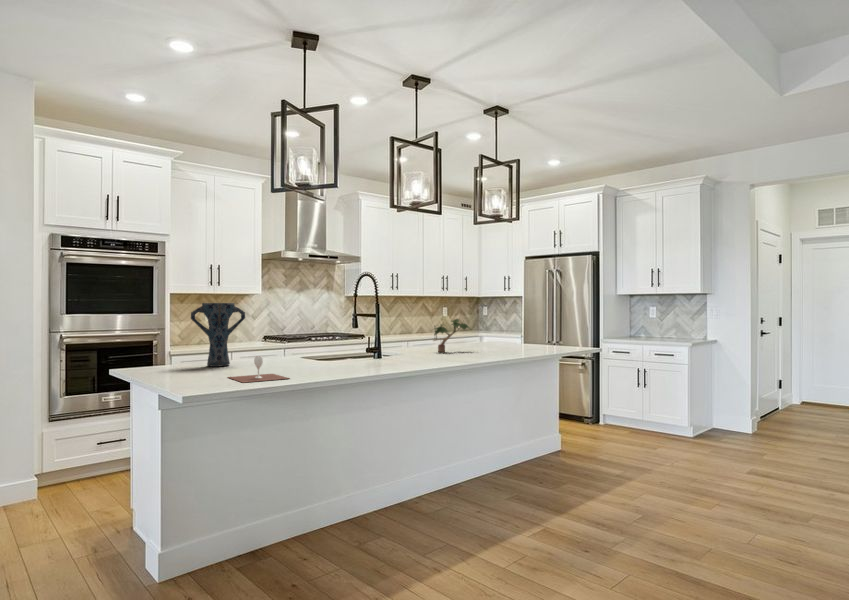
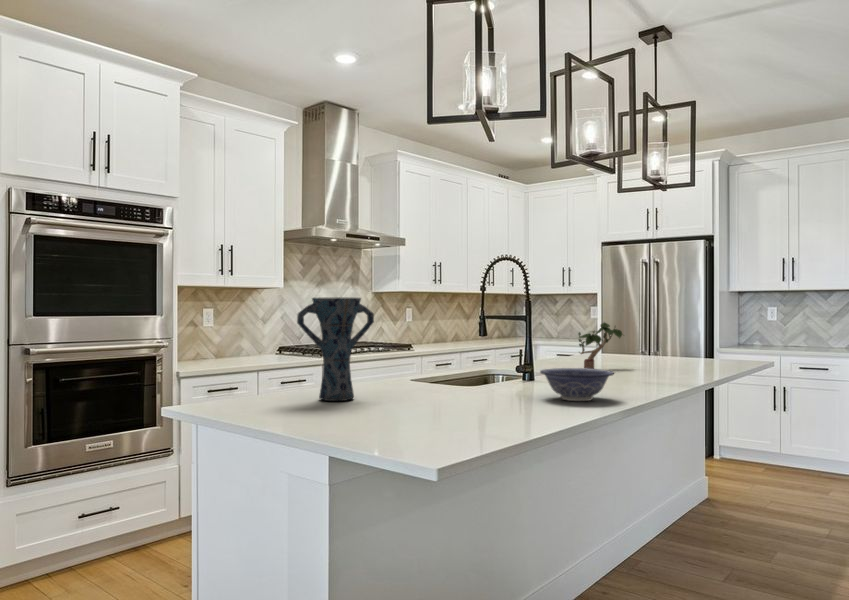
decorative bowl: none [340,348,387,369] -> present [540,368,614,401]
wine glass: present [228,356,289,383] -> none [420,386,534,434]

